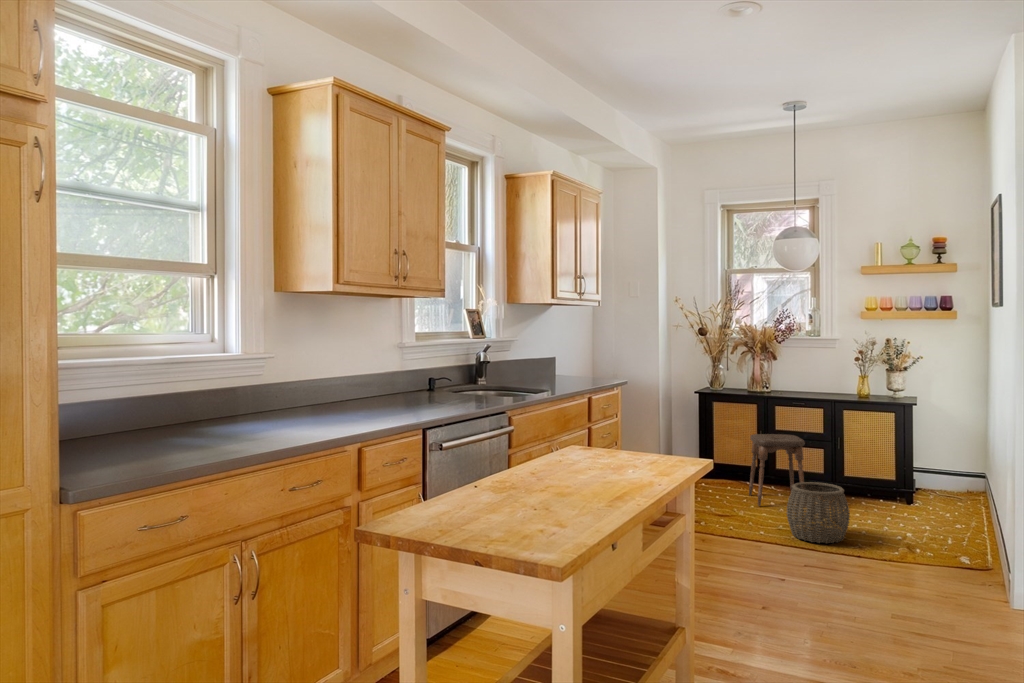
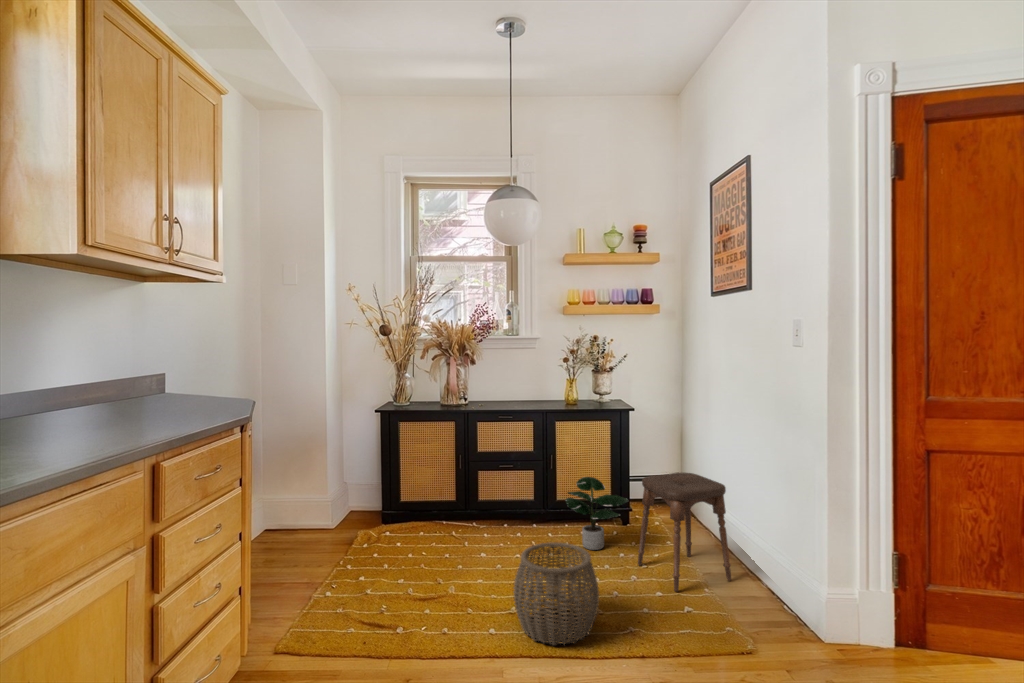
stool: present [749,434,805,506] -> present [638,473,731,592]
potted plant: none [846,455,901,511] -> present [566,477,628,550]

